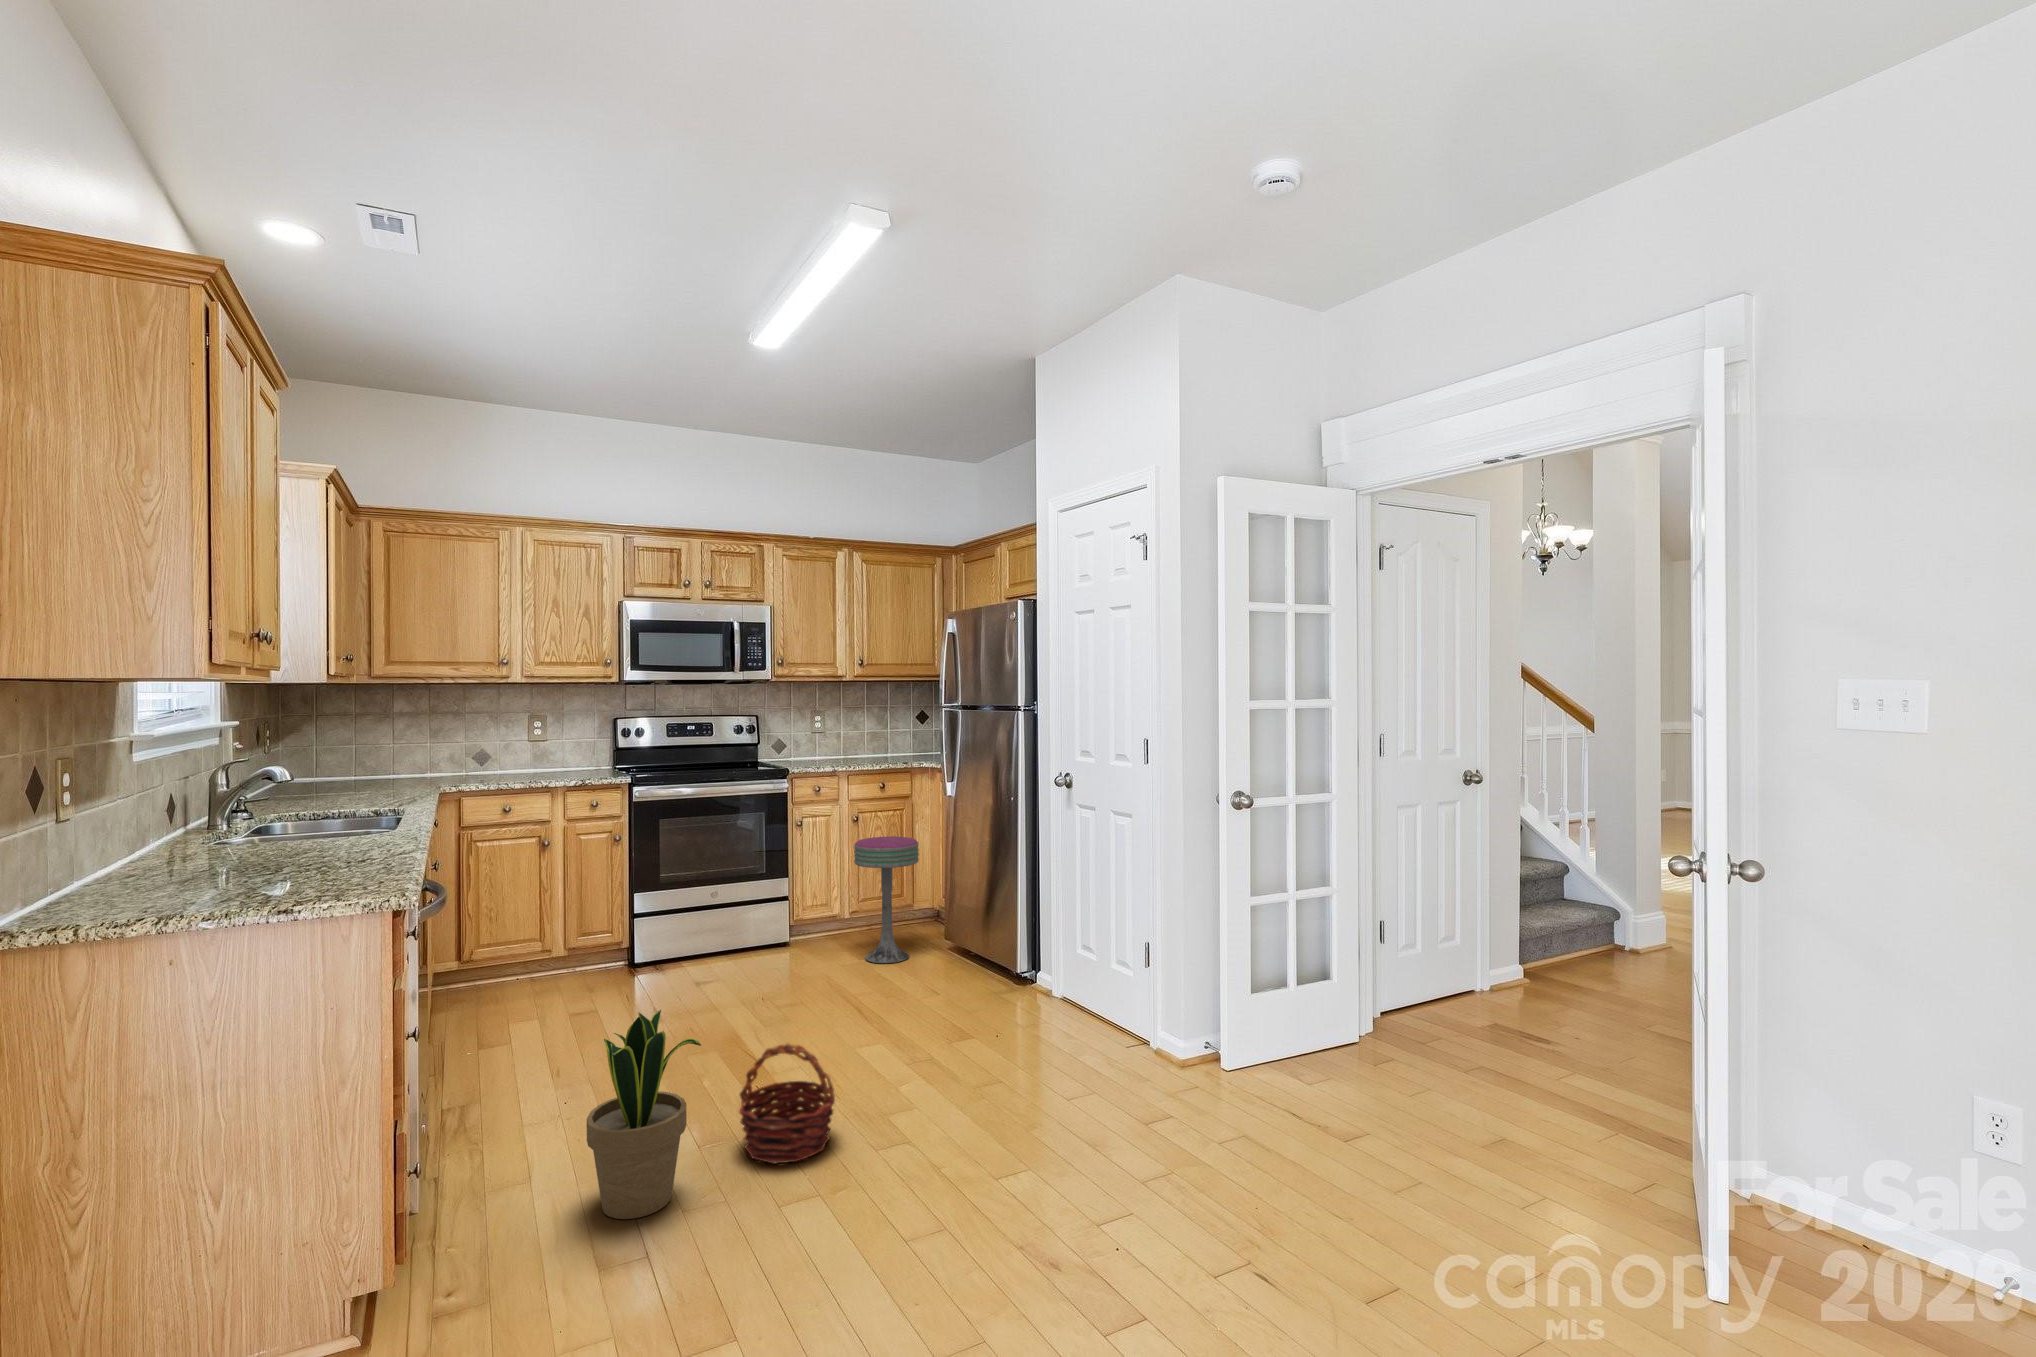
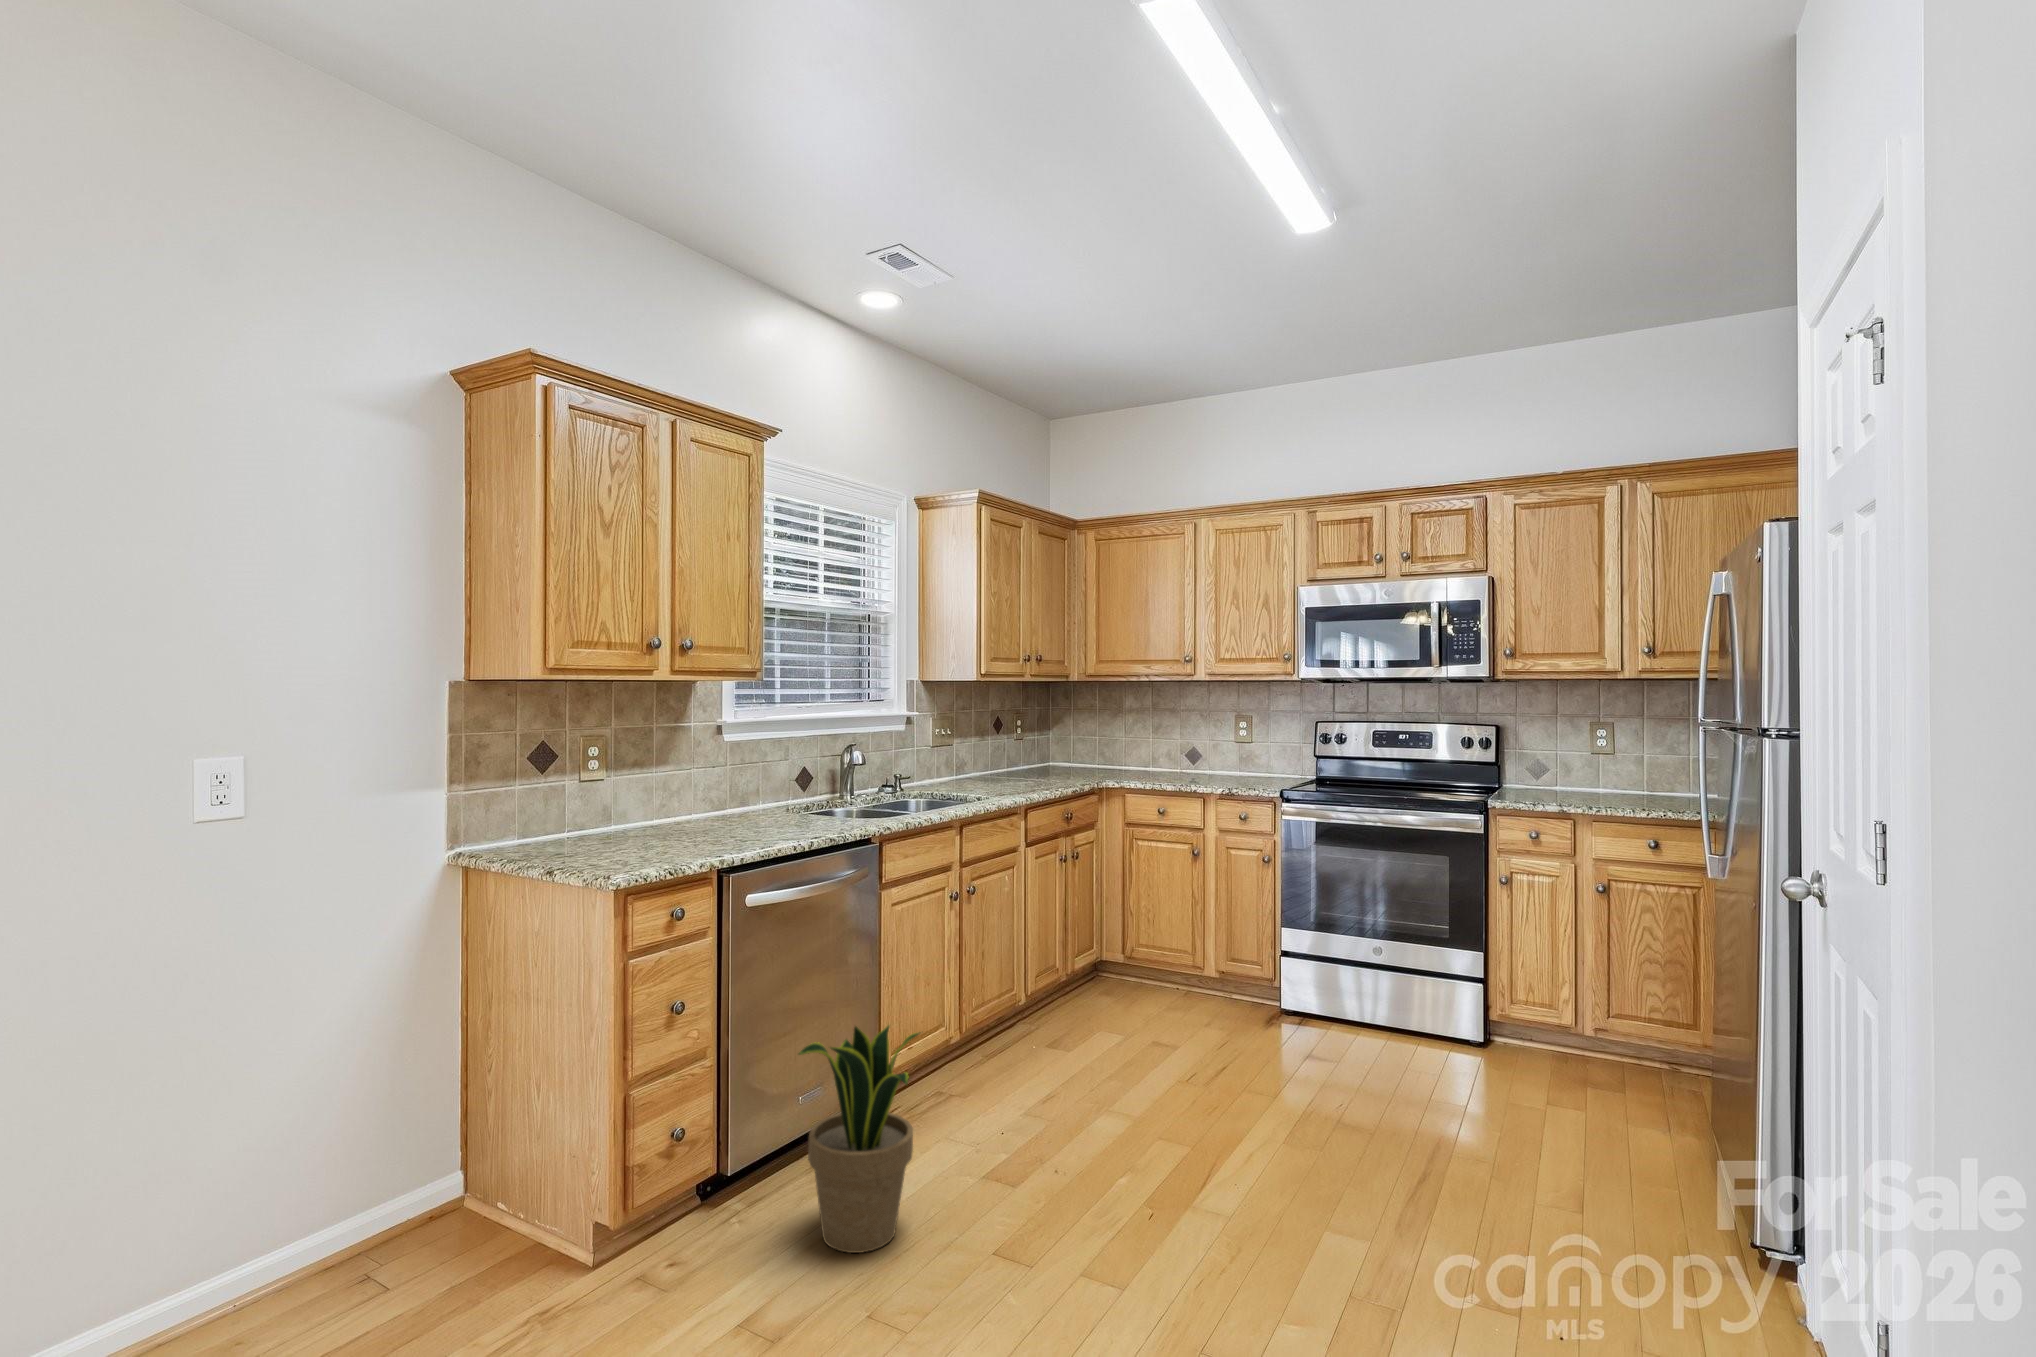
bar stool: present [854,836,919,963] -> none [1534,919,1651,1131]
basket: present [739,1043,835,1164] -> none [976,1130,1104,1301]

